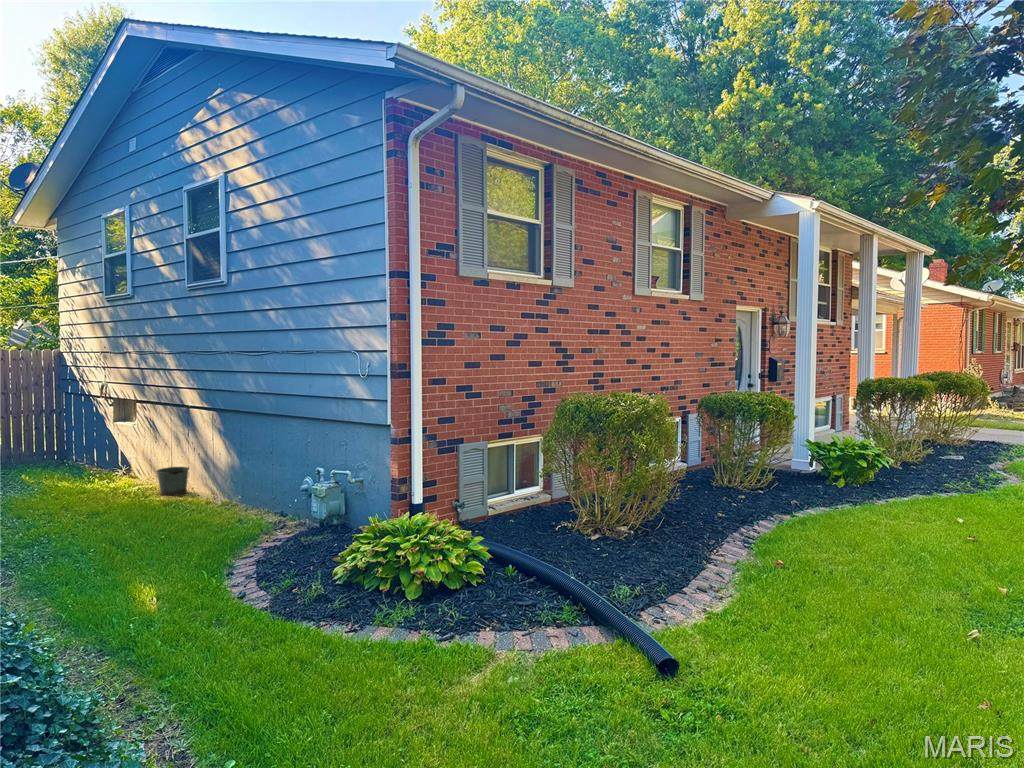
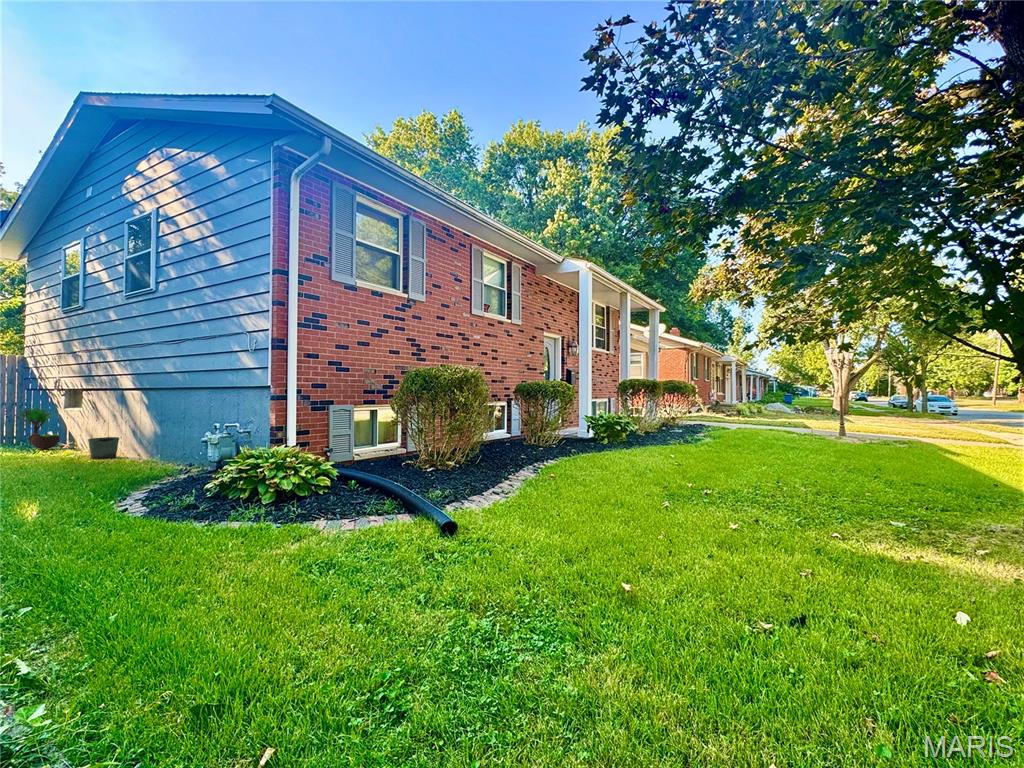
potted tree: none [68,415,112,471] -> present [20,406,60,449]

